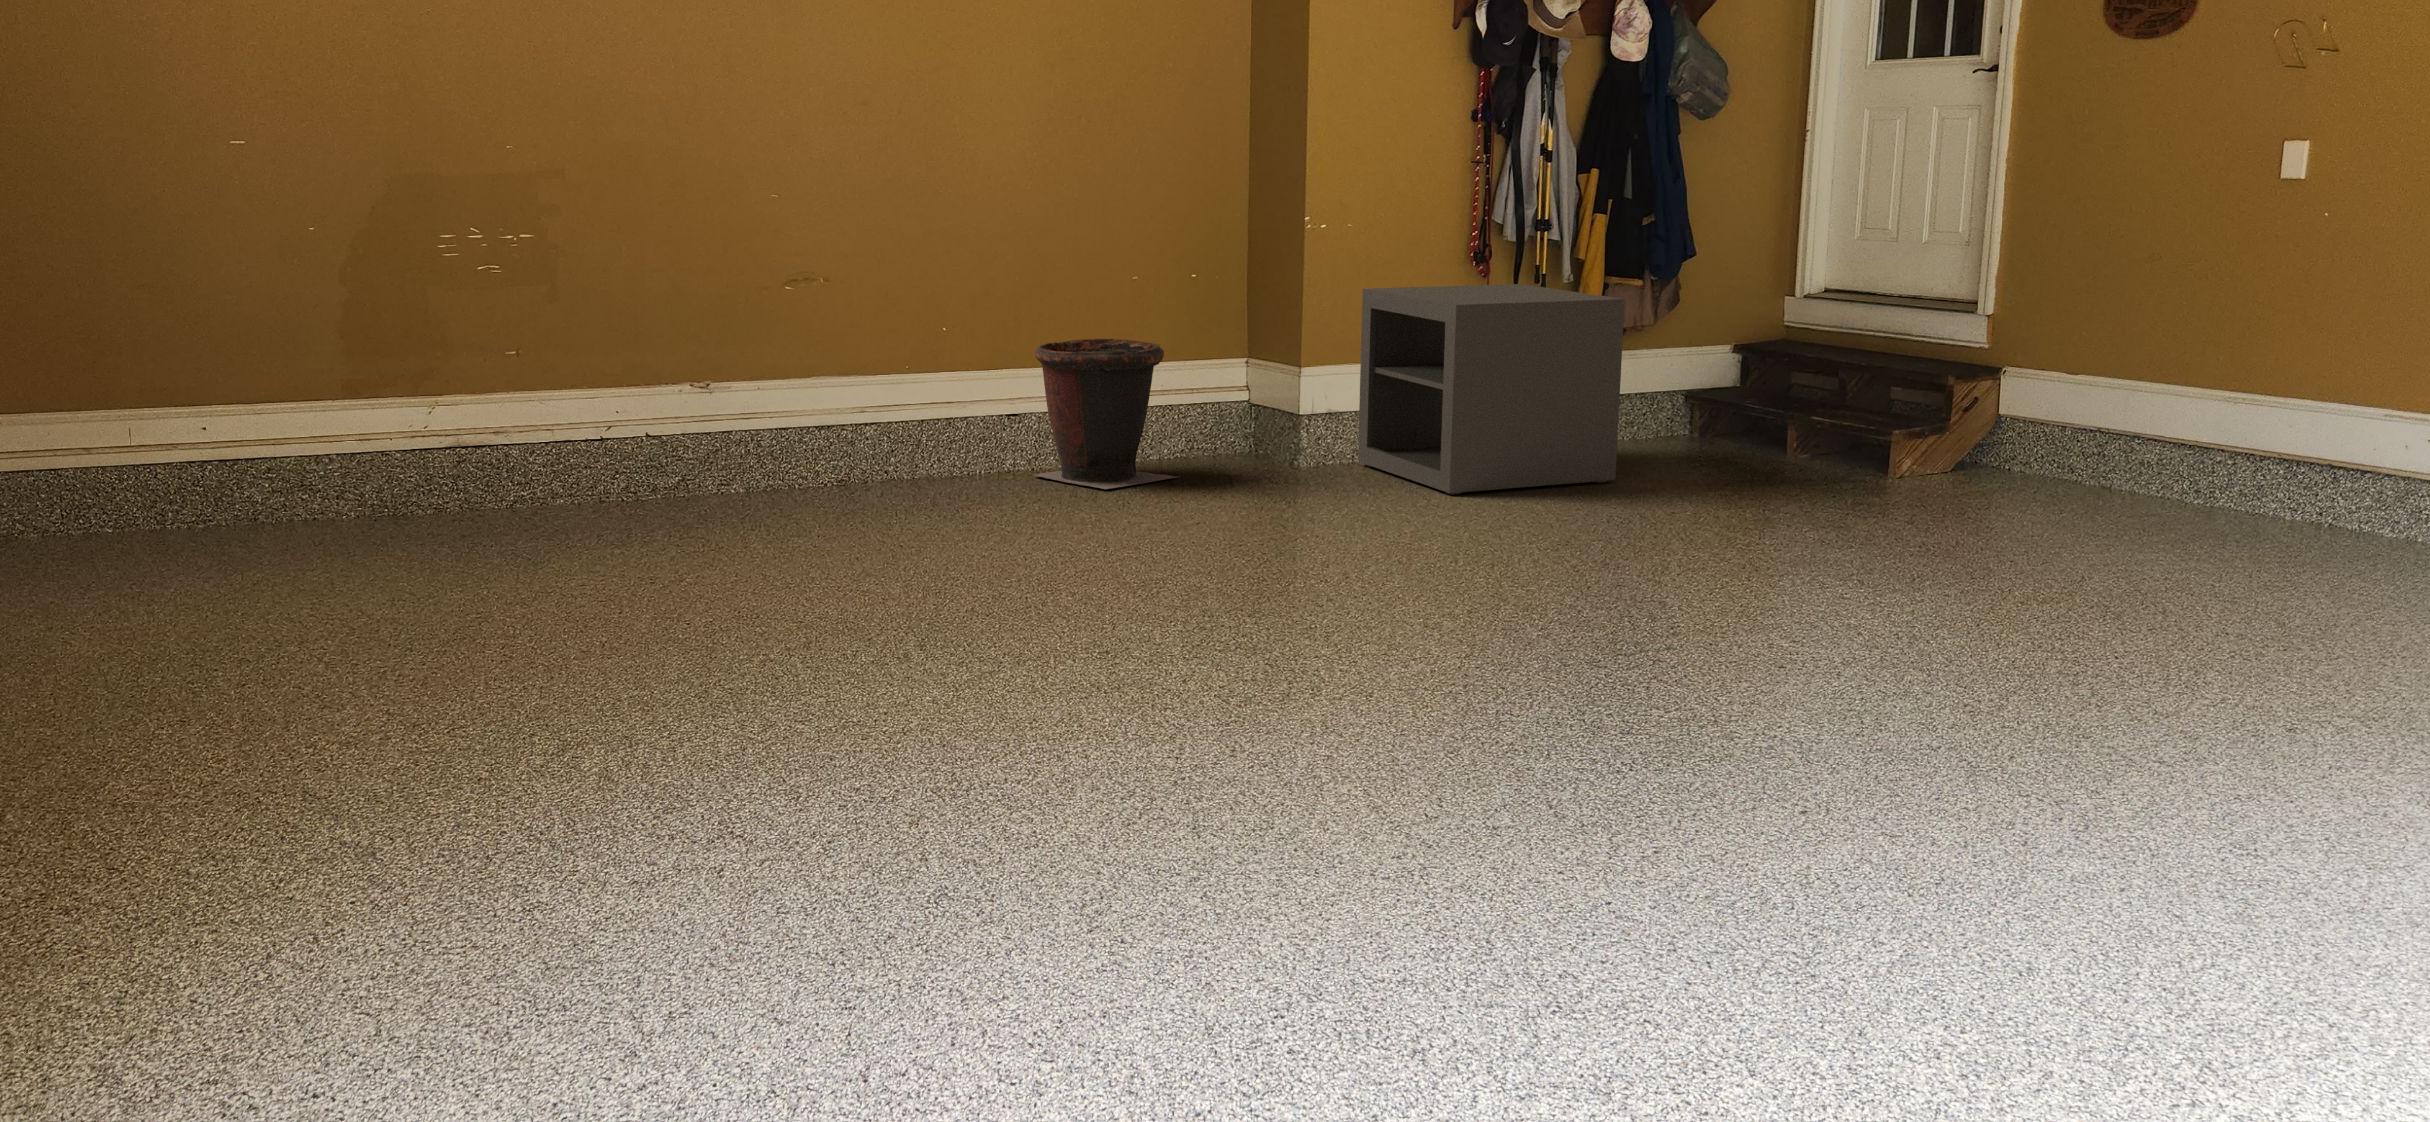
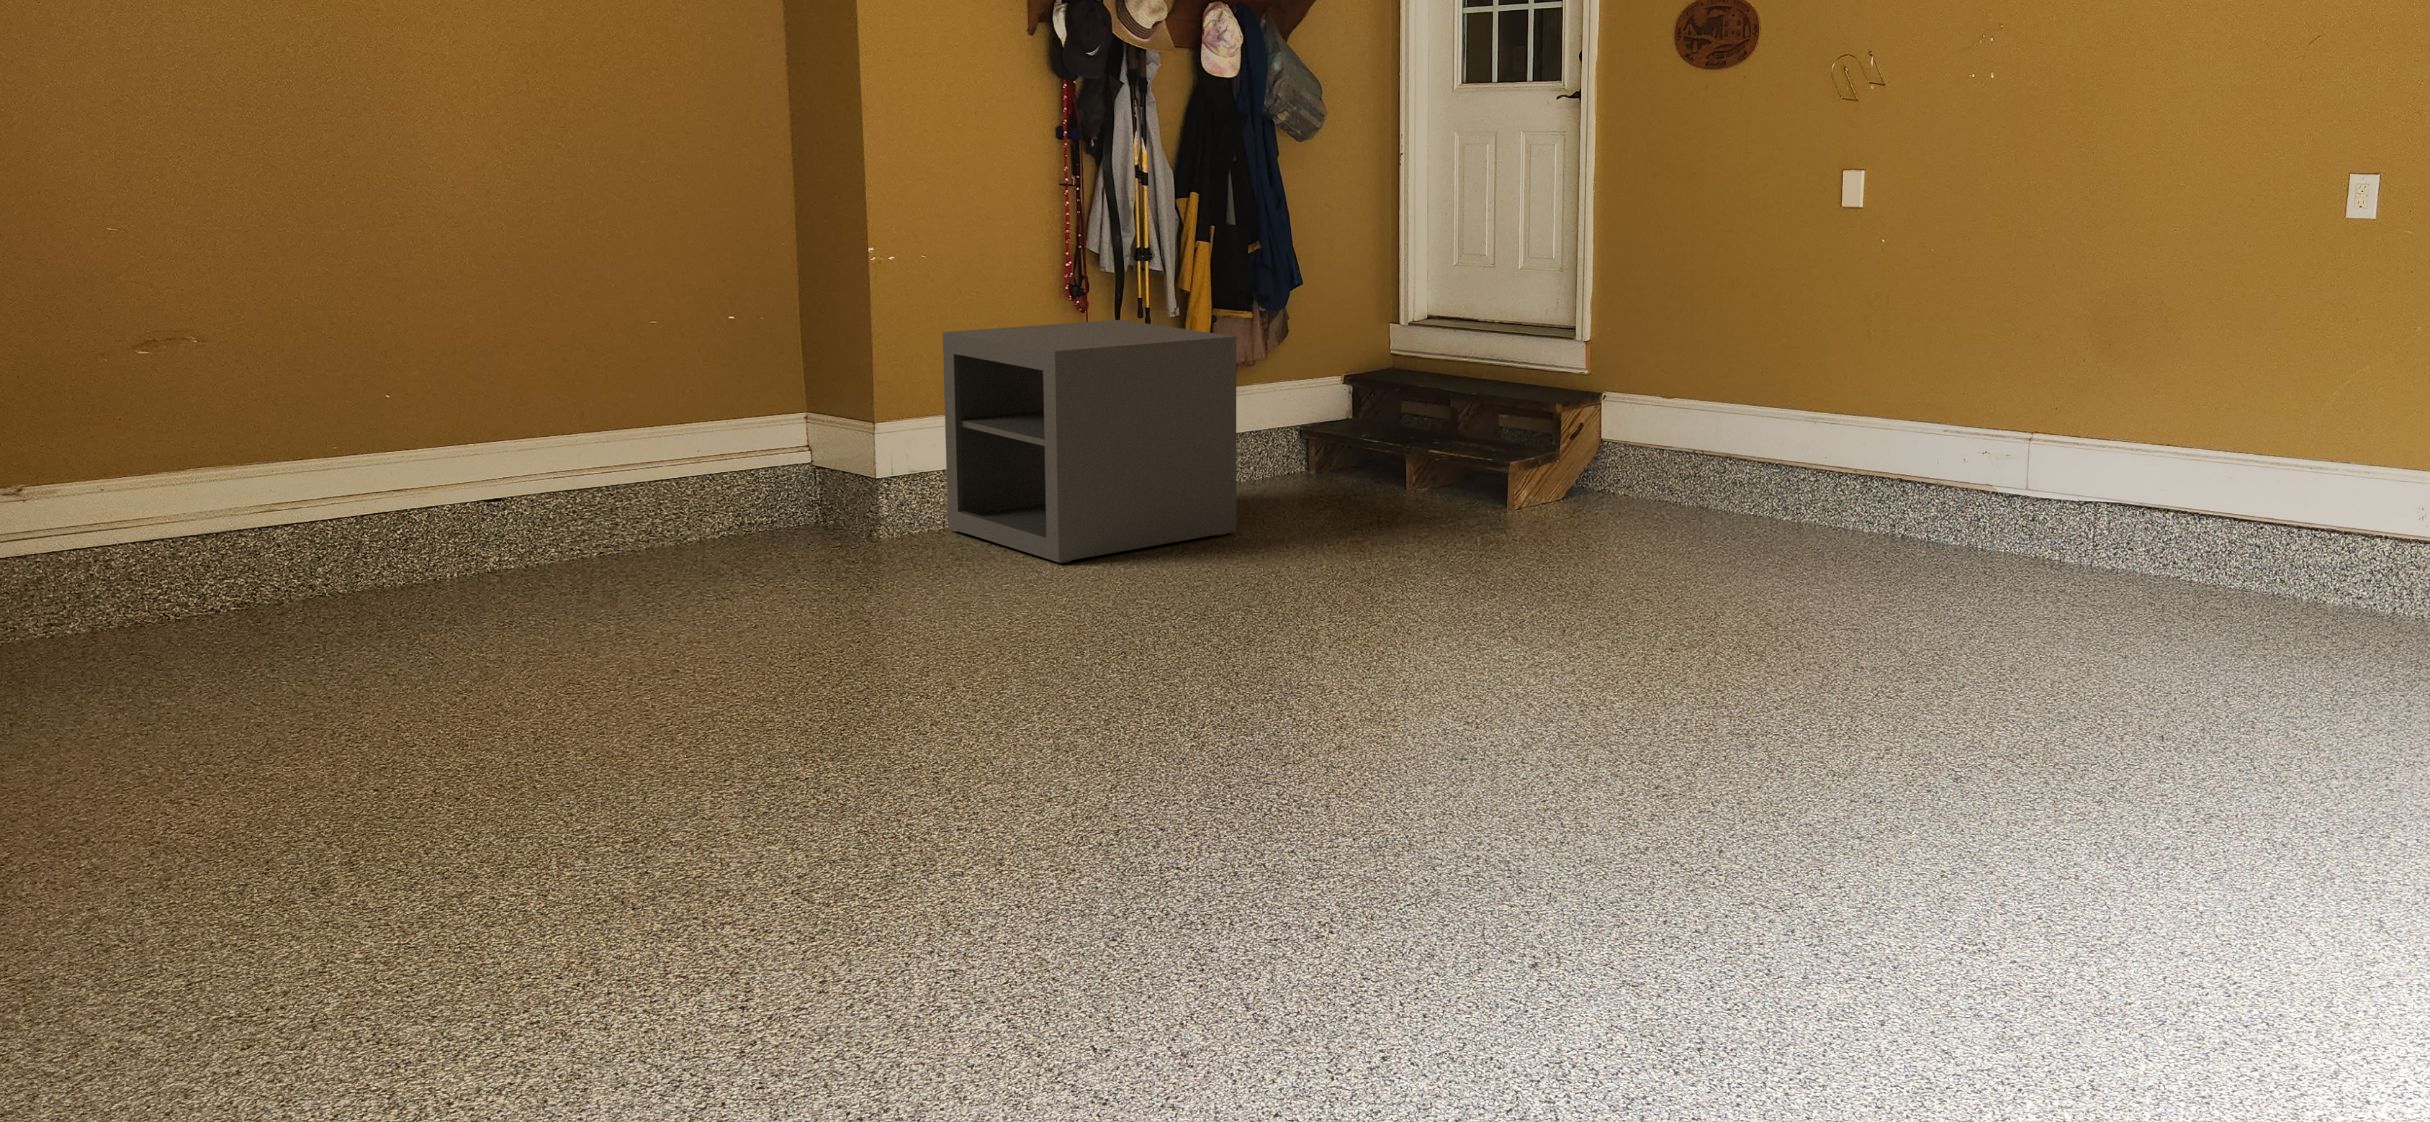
bucket: present [1035,338,1177,489] -> none [531,402,732,589]

